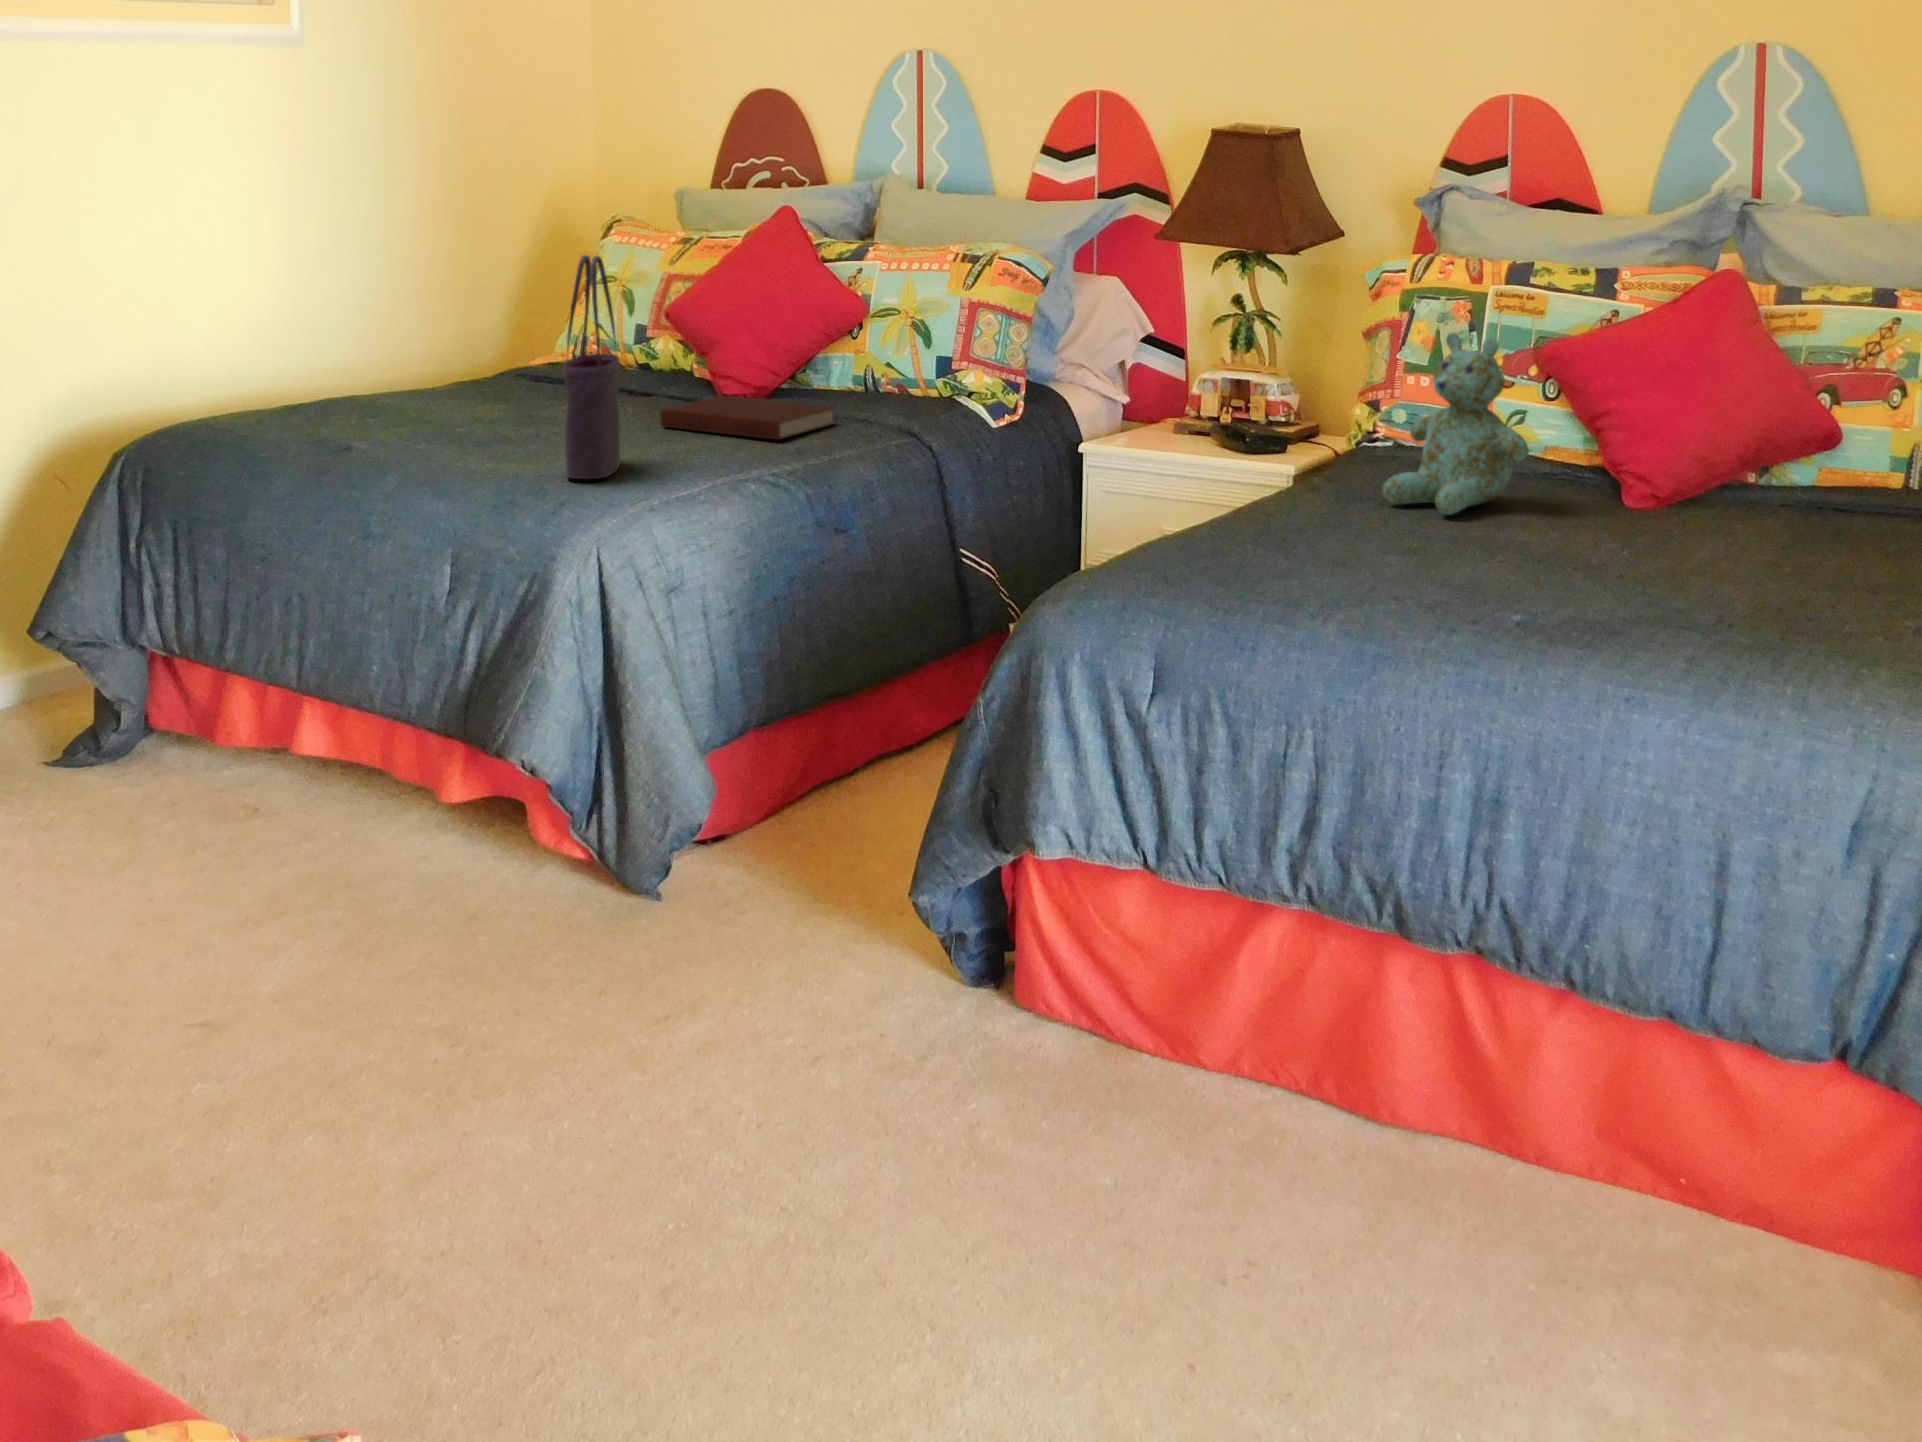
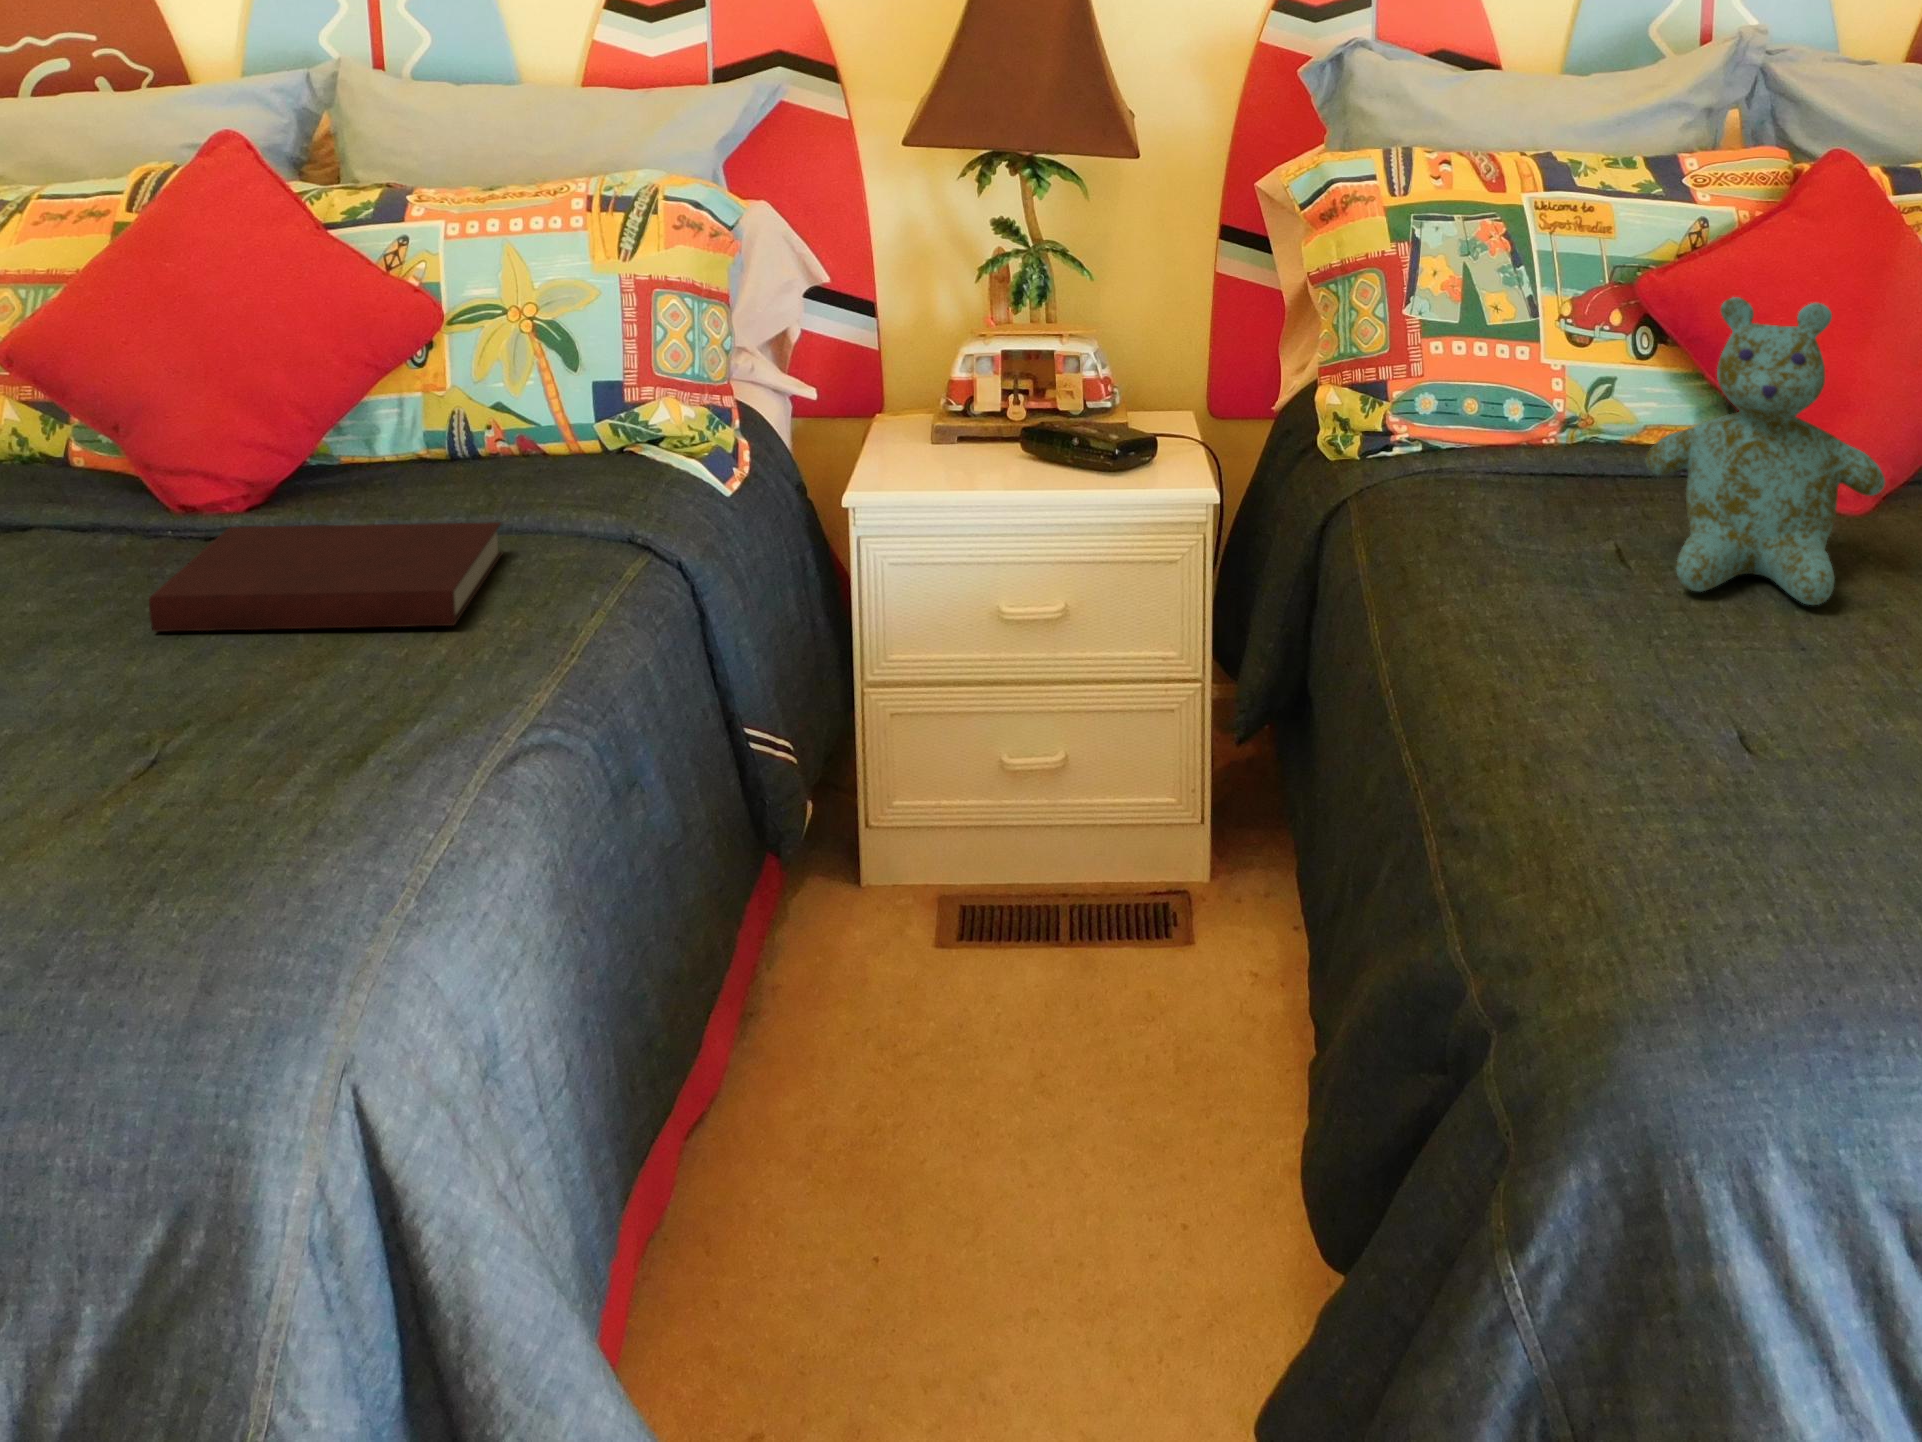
tote bag: present [564,255,620,479] -> none [38,323,195,878]

